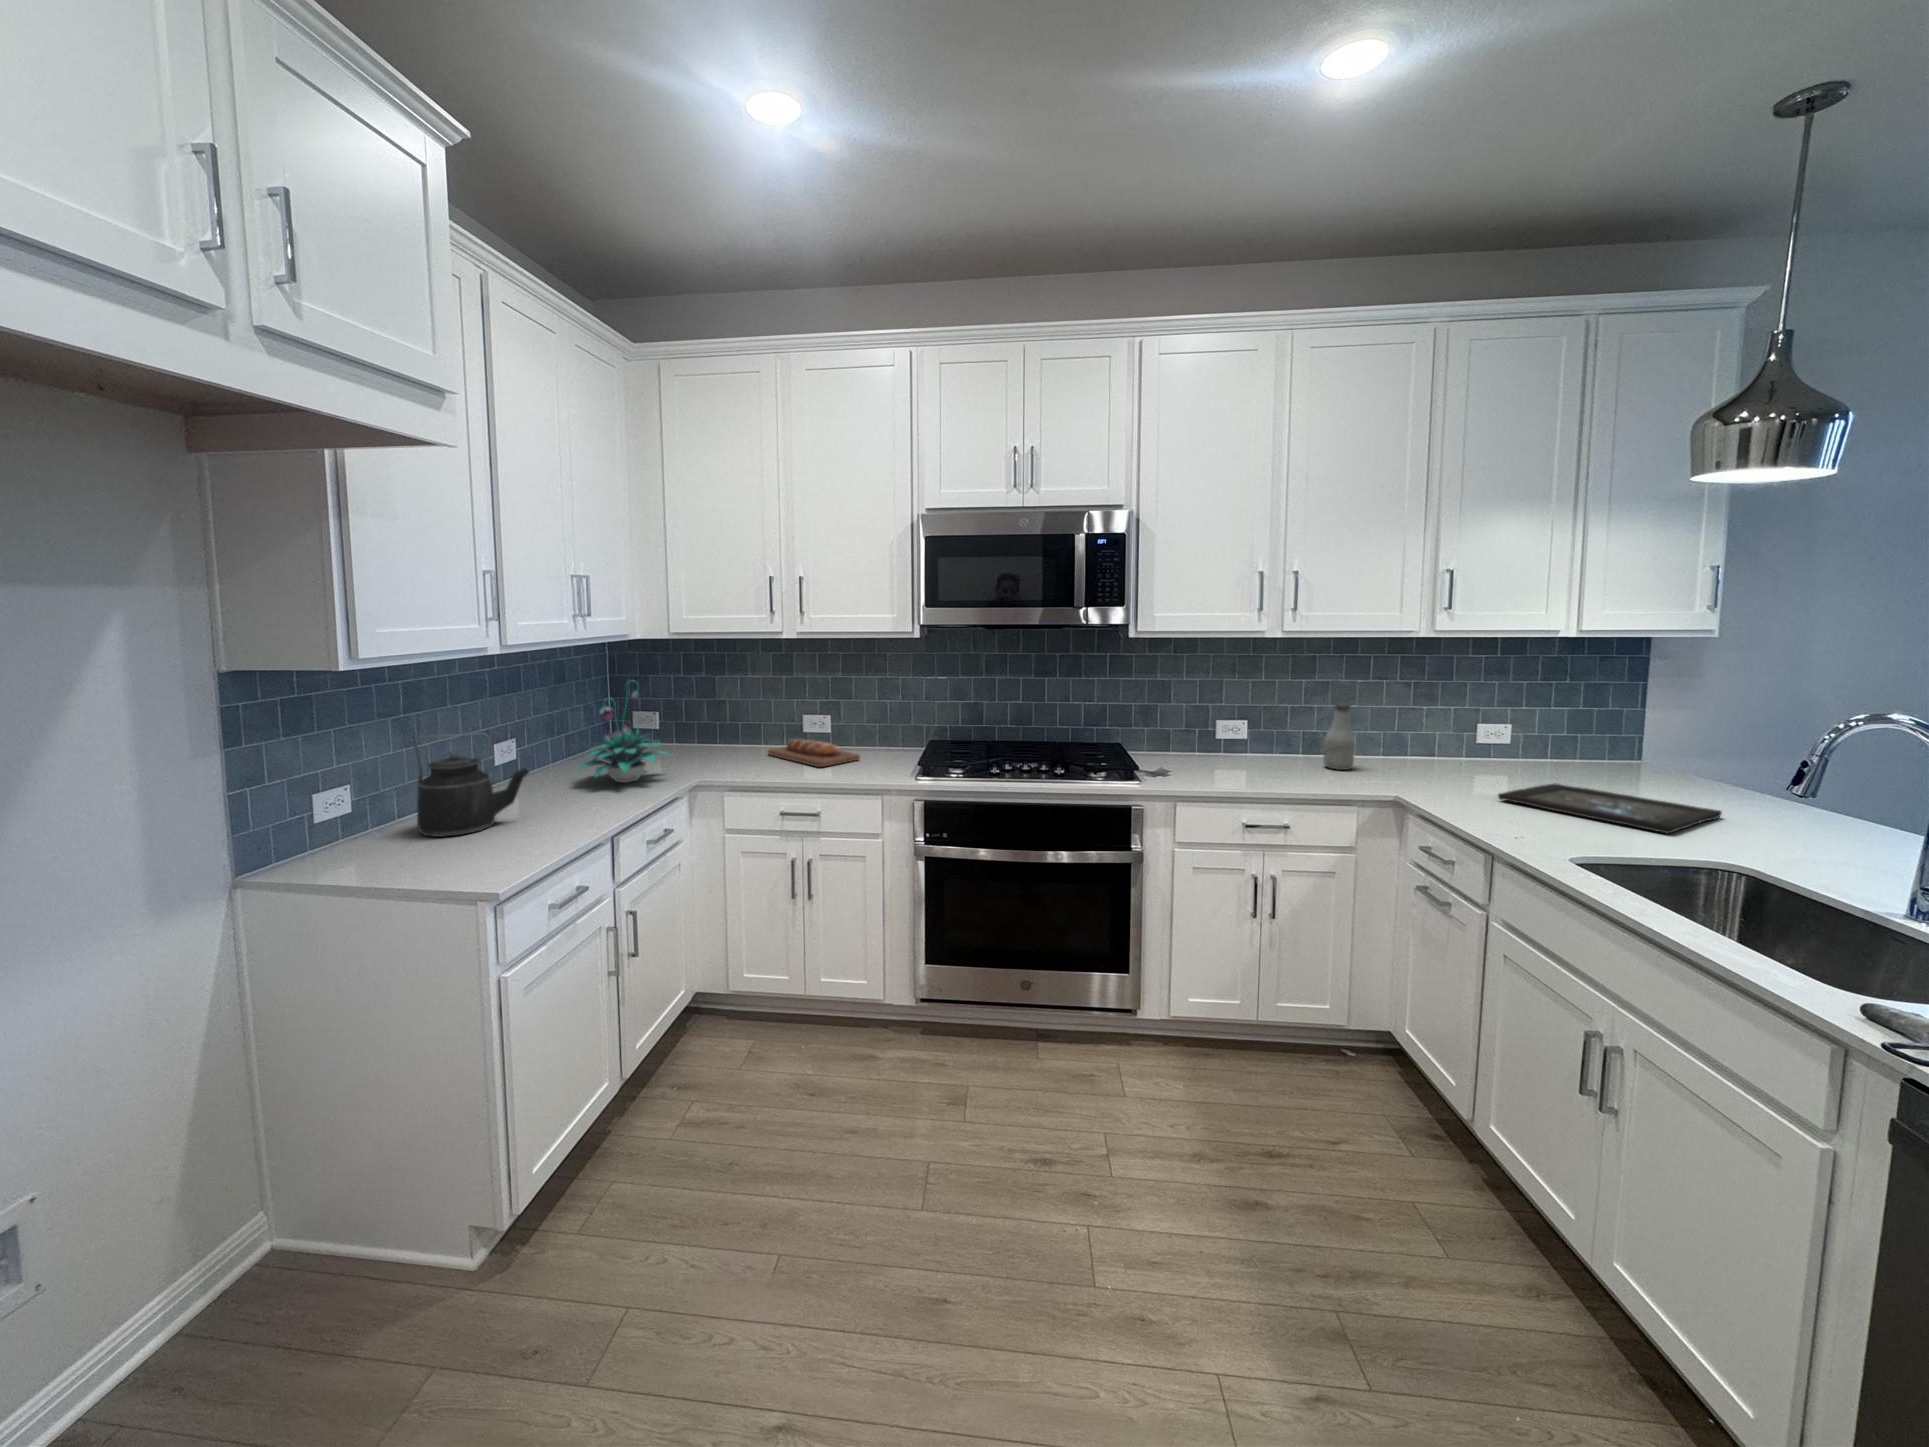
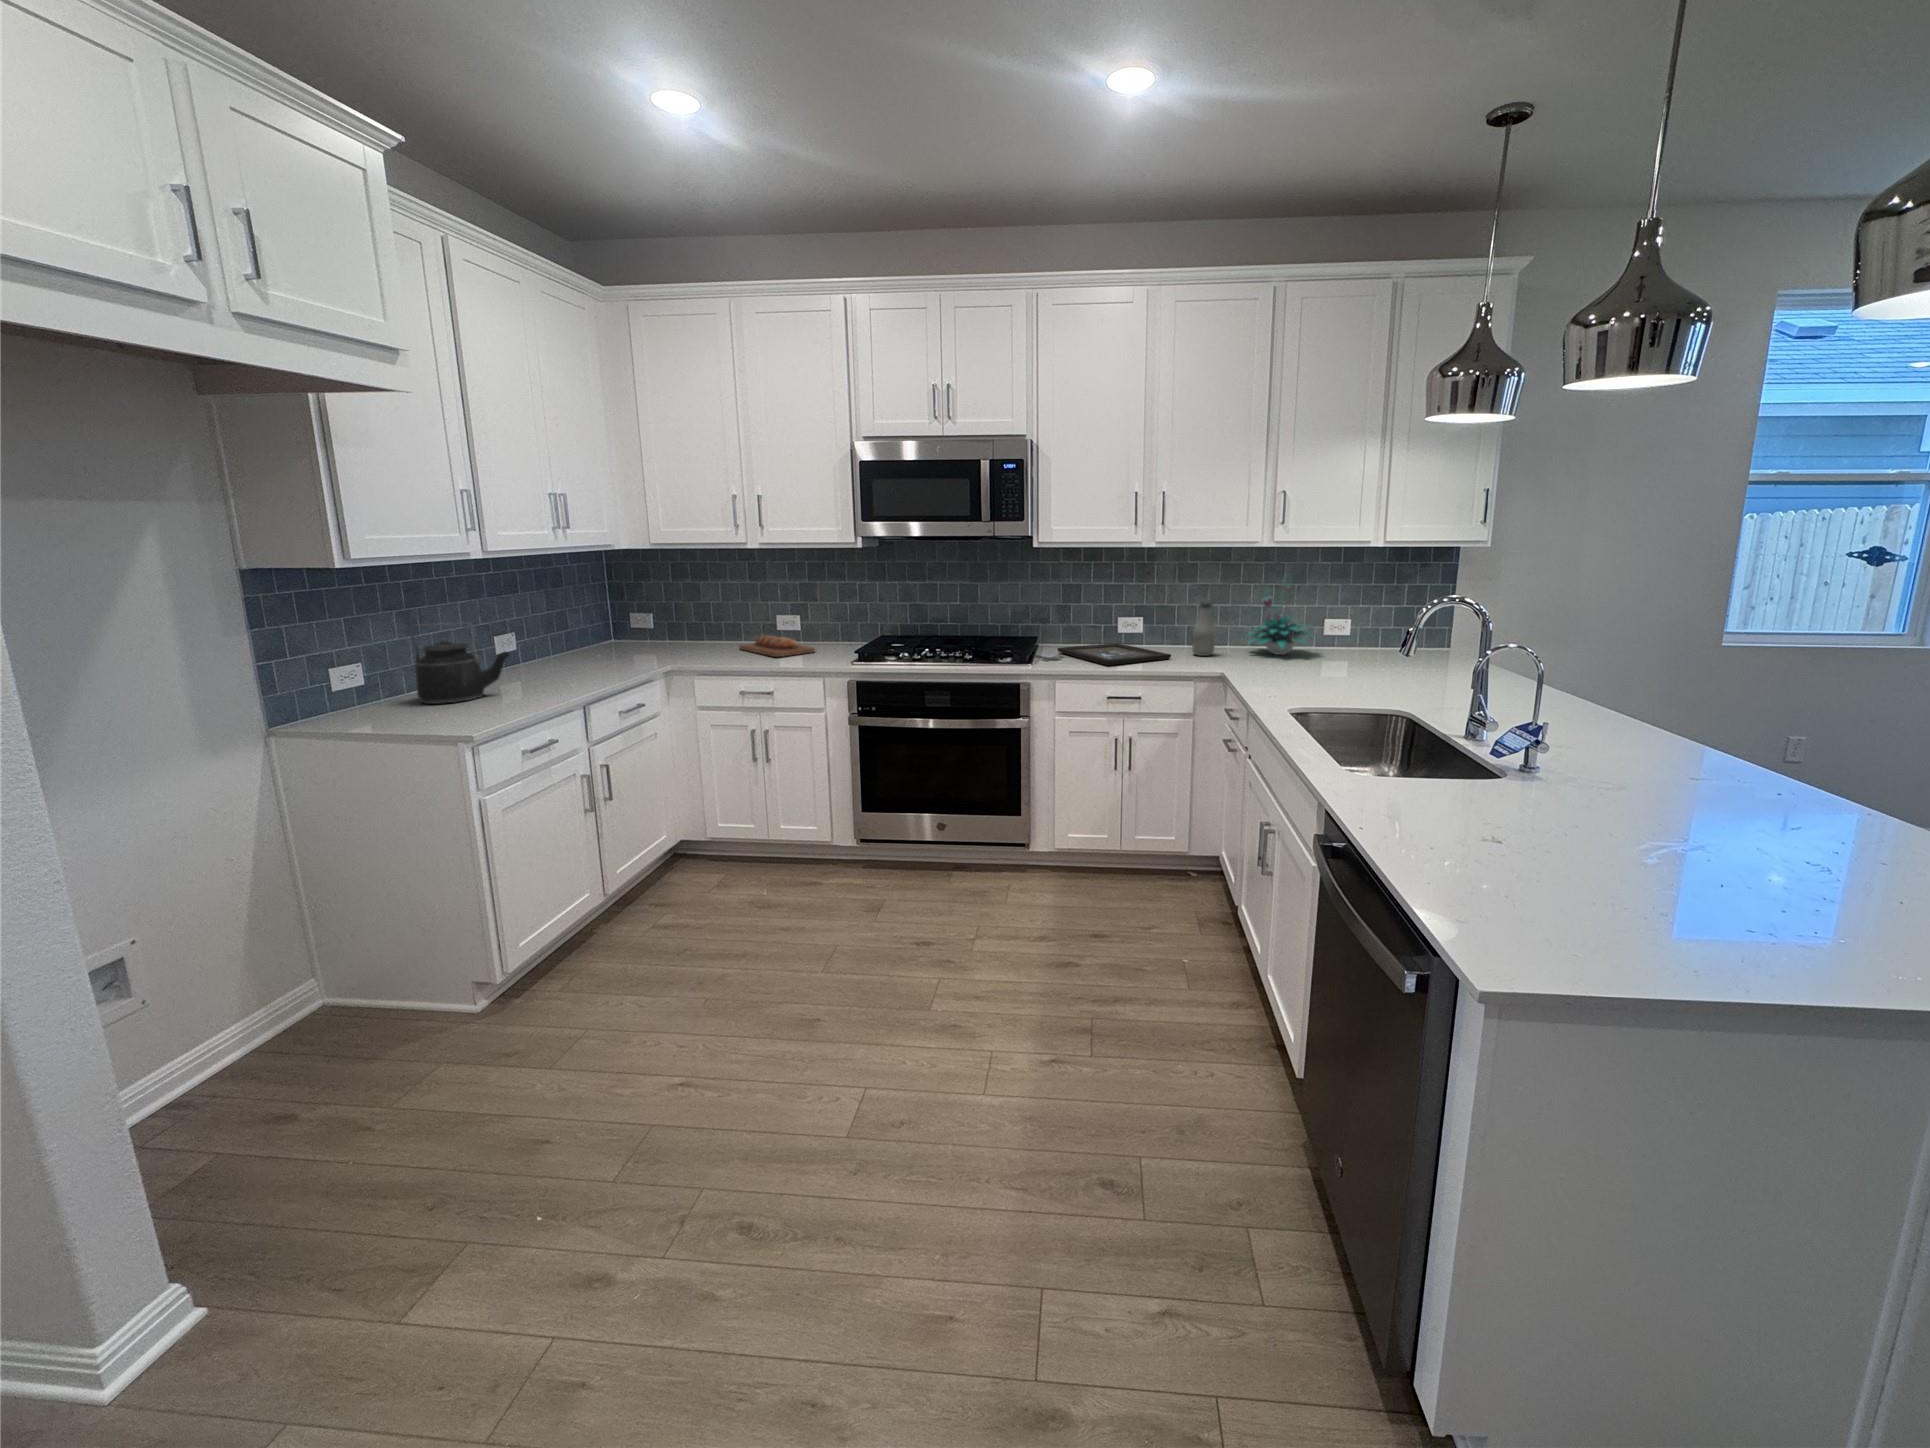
plant: present [579,680,668,783] -> present [1249,576,1315,655]
tray: present [1498,784,1722,833] -> present [1057,644,1171,665]

